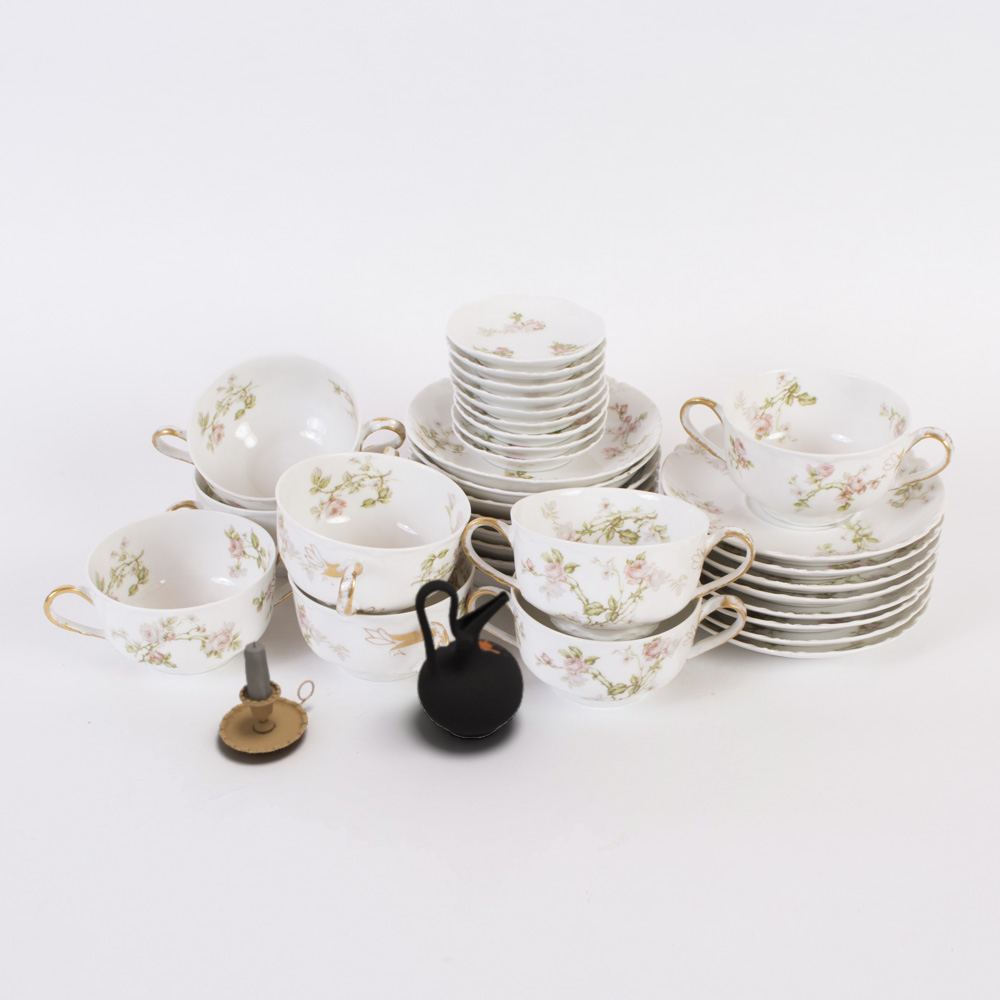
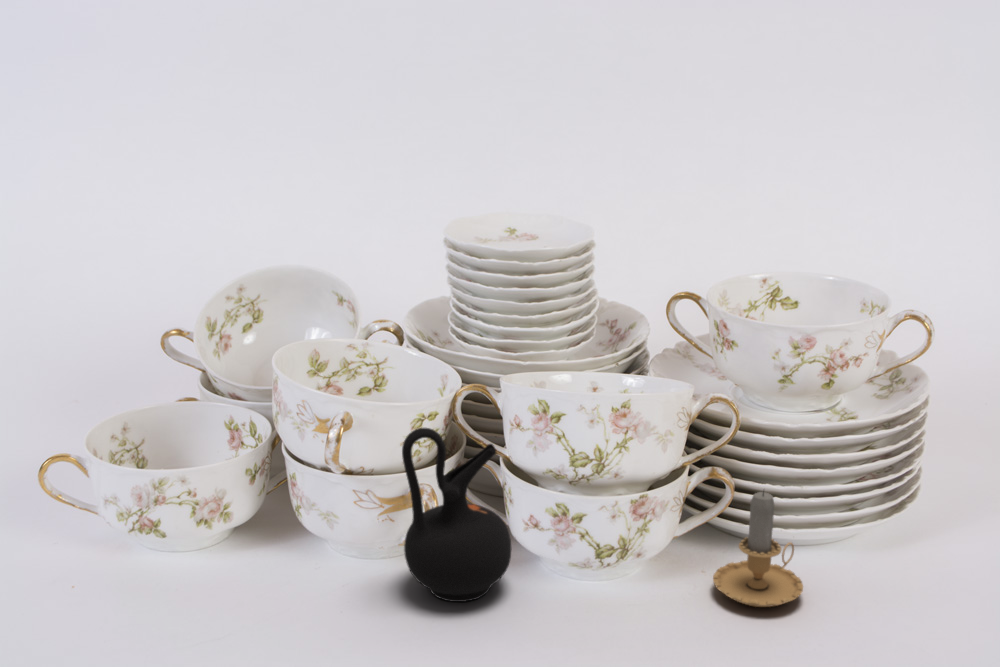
candle: present [219,642,314,753] -> present [713,491,803,607]

